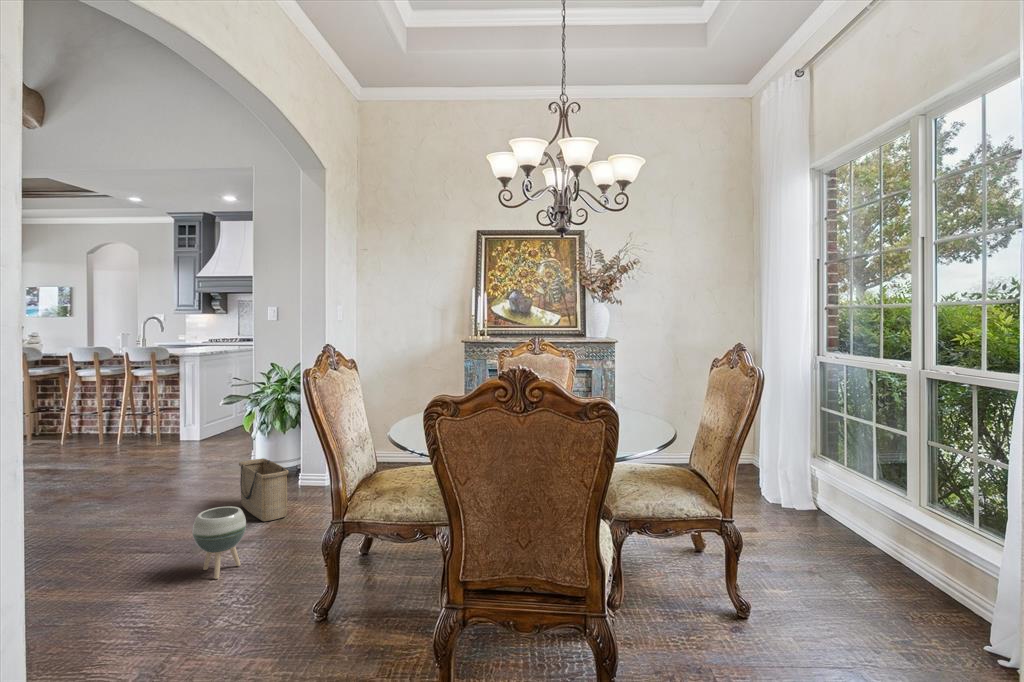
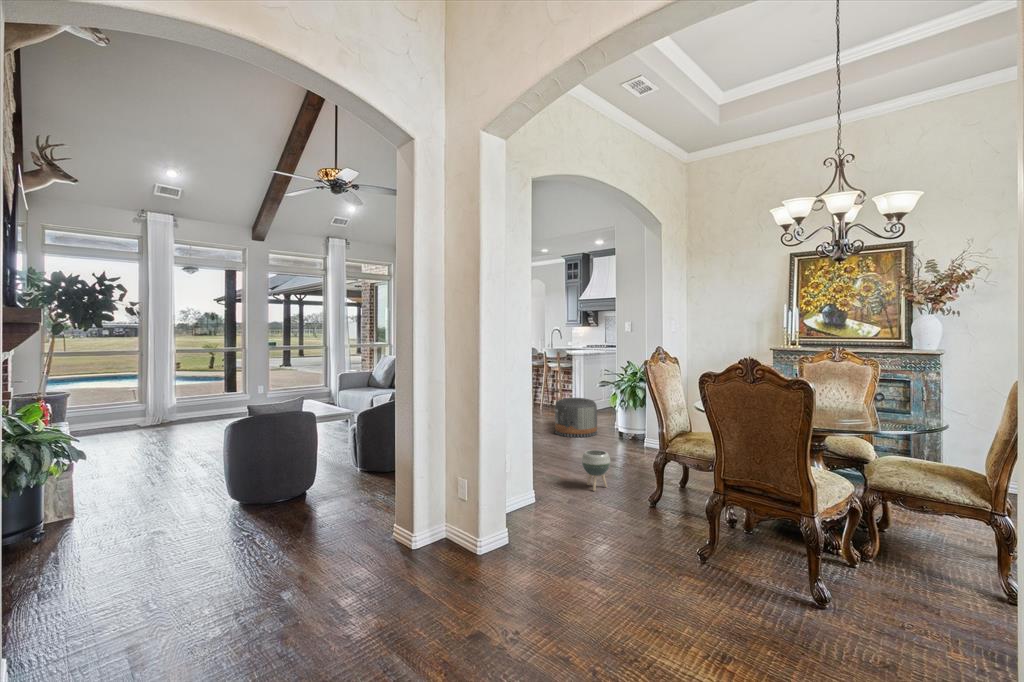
pouf: none [147,421,223,486] -> present [555,398,597,437]
basket: present [239,458,289,521] -> none [606,426,637,466]

